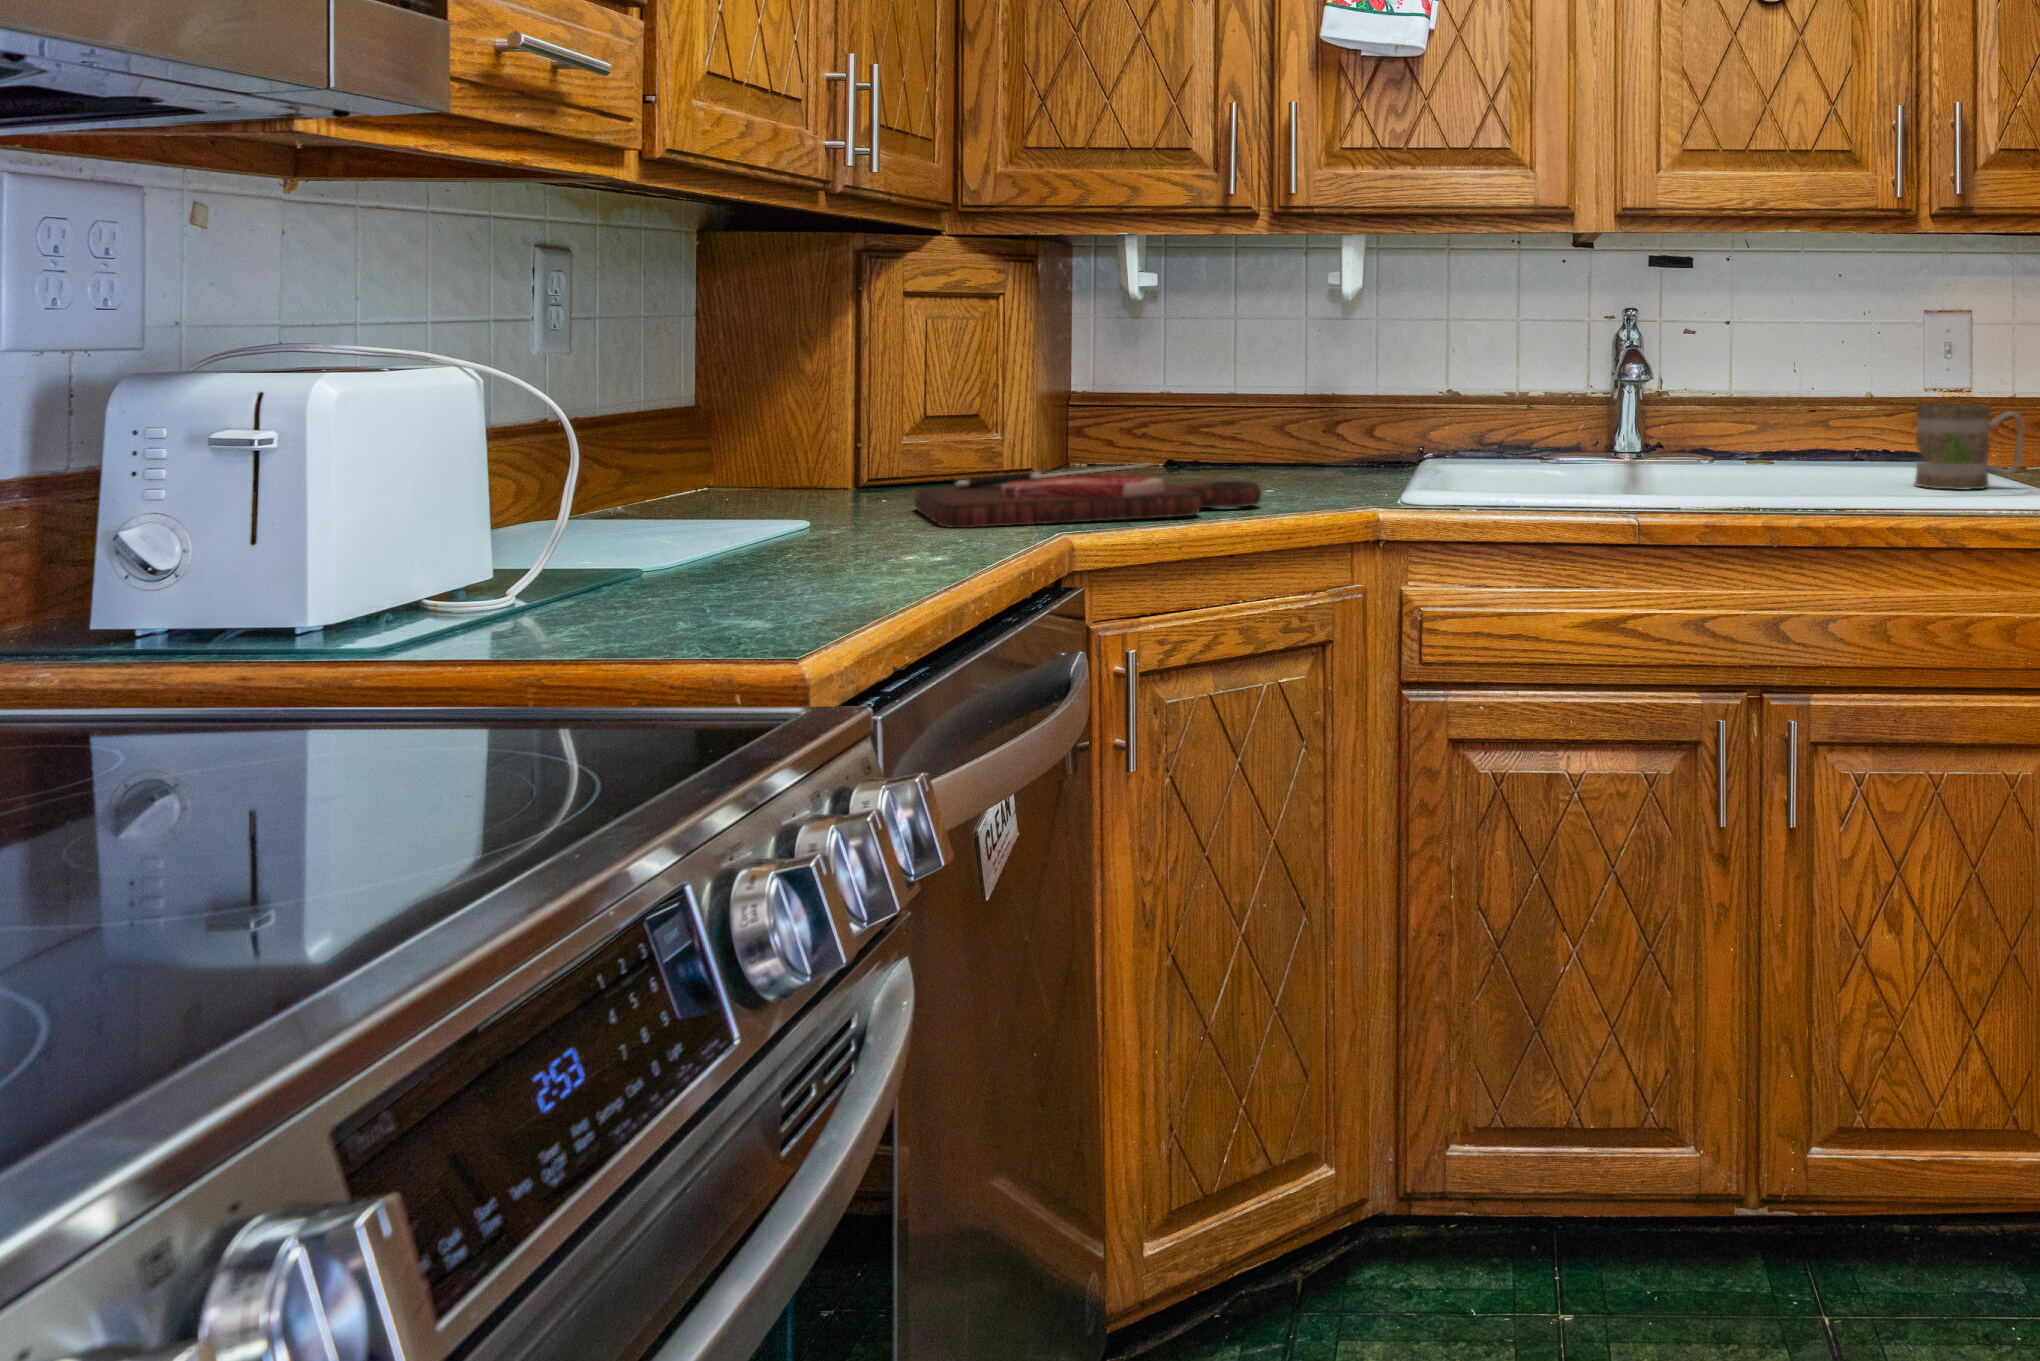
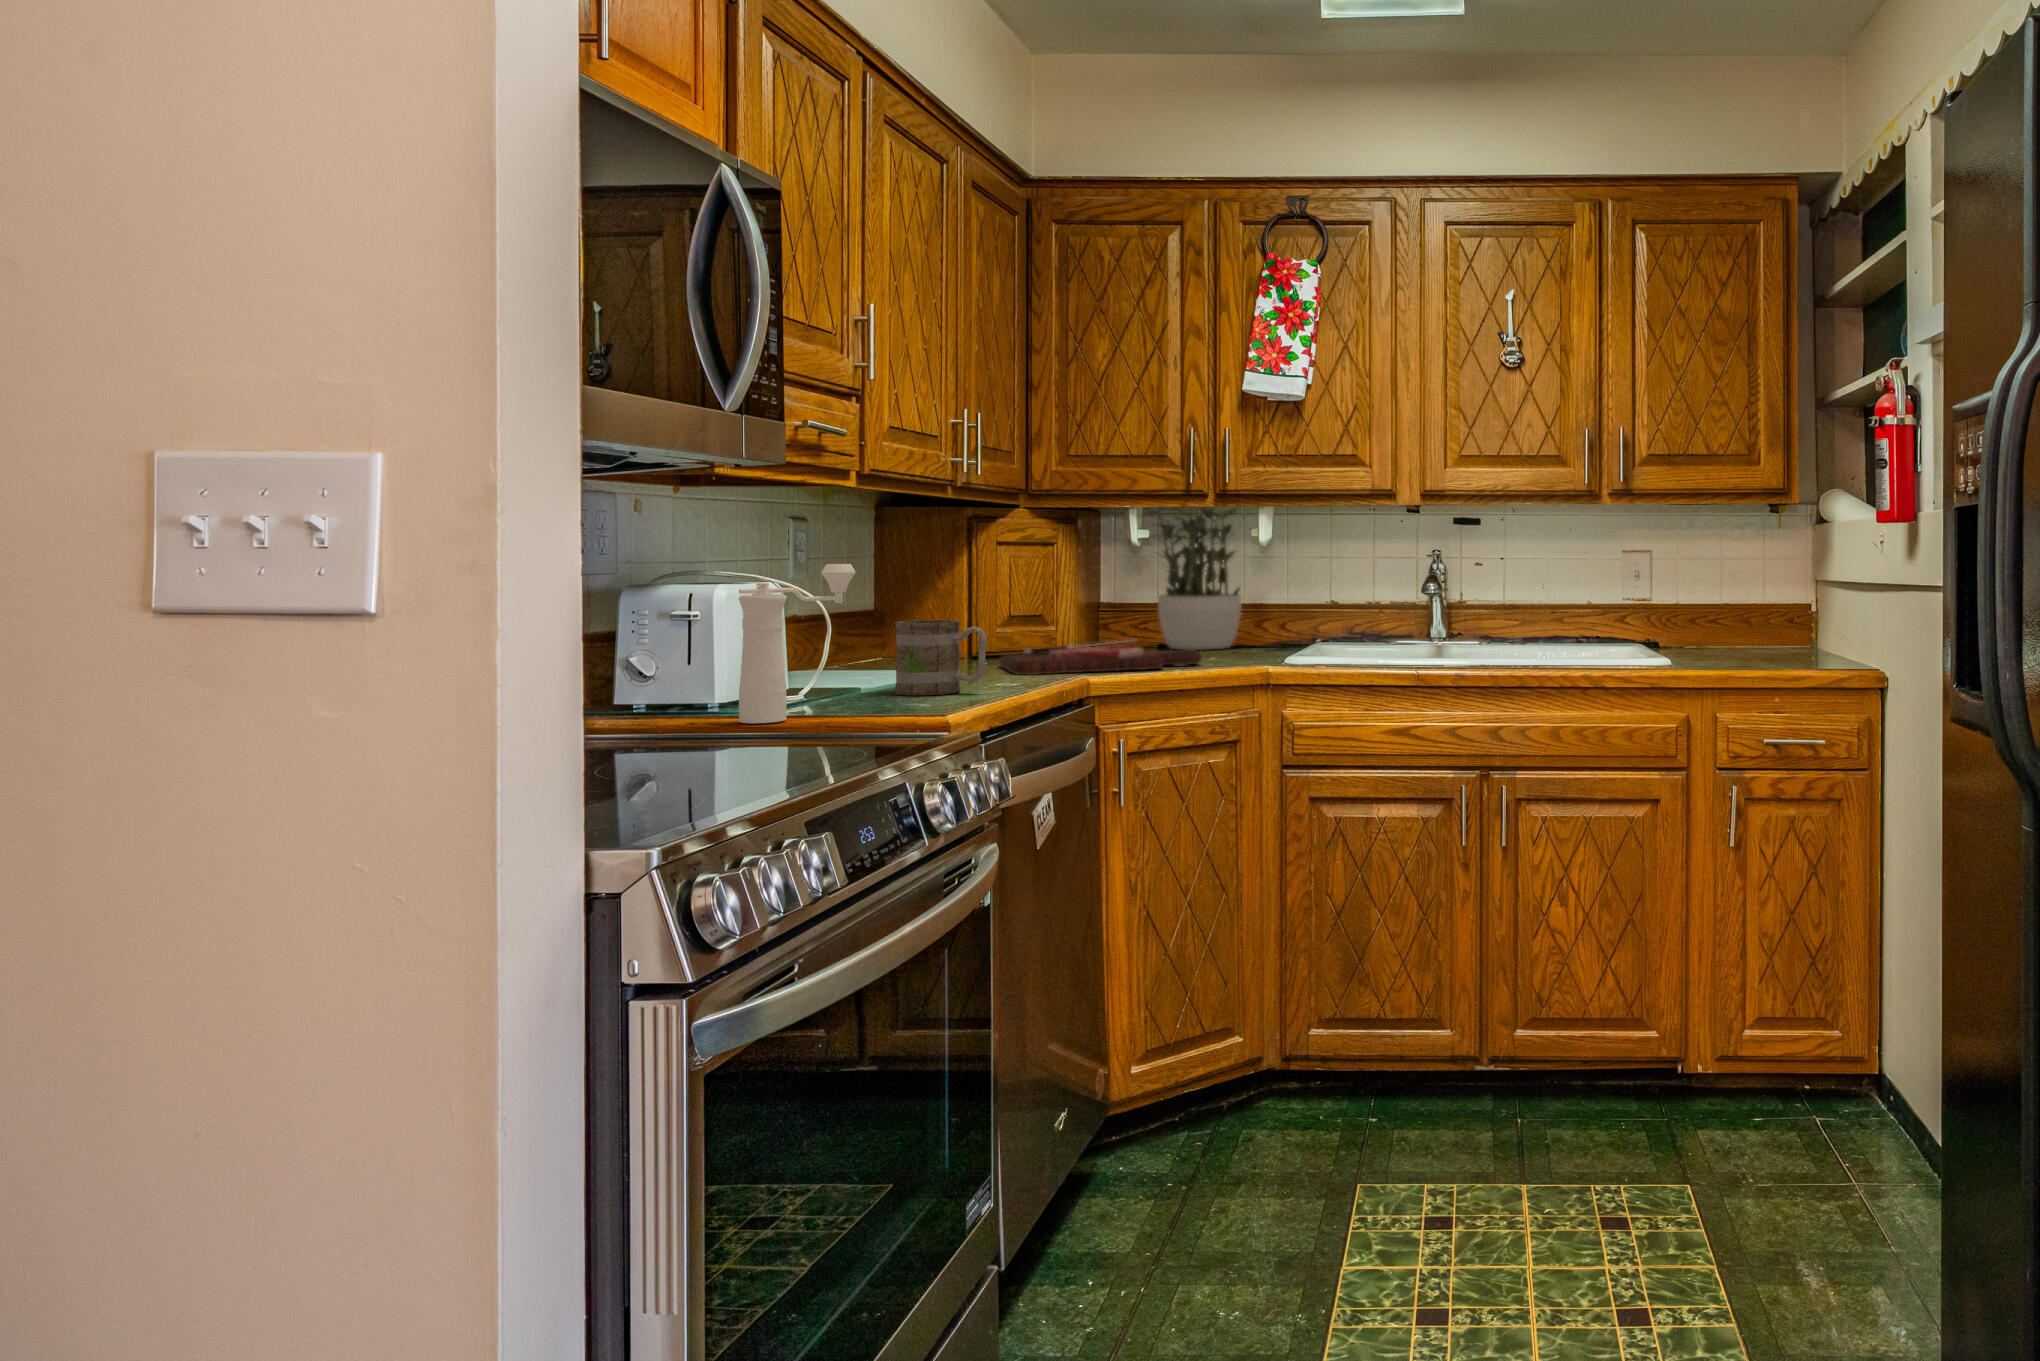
potted plant: none [1152,206,1308,475] -> present [1147,506,1241,650]
pepper mill: none [343,320,612,664] -> present [739,564,856,724]
mug: present [1915,403,2024,490] -> present [895,620,987,696]

